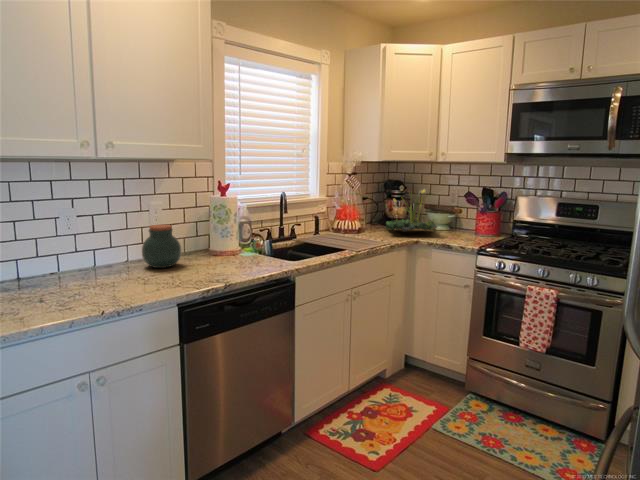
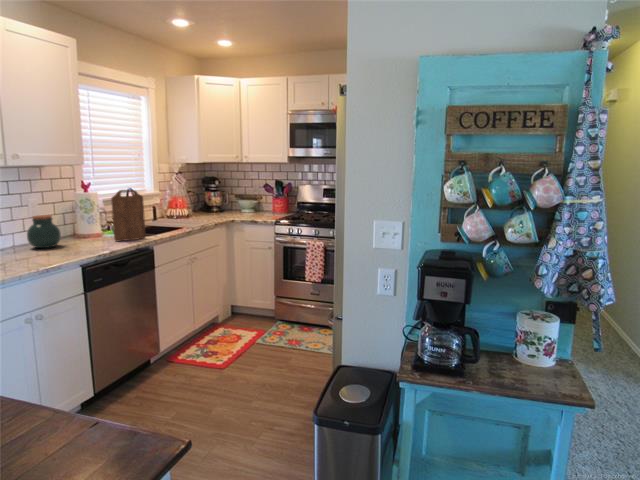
plant: present [386,190,437,231] -> none [209,182,247,214]
cutting board: none [245,195,286,265] -> present [111,189,146,241]

